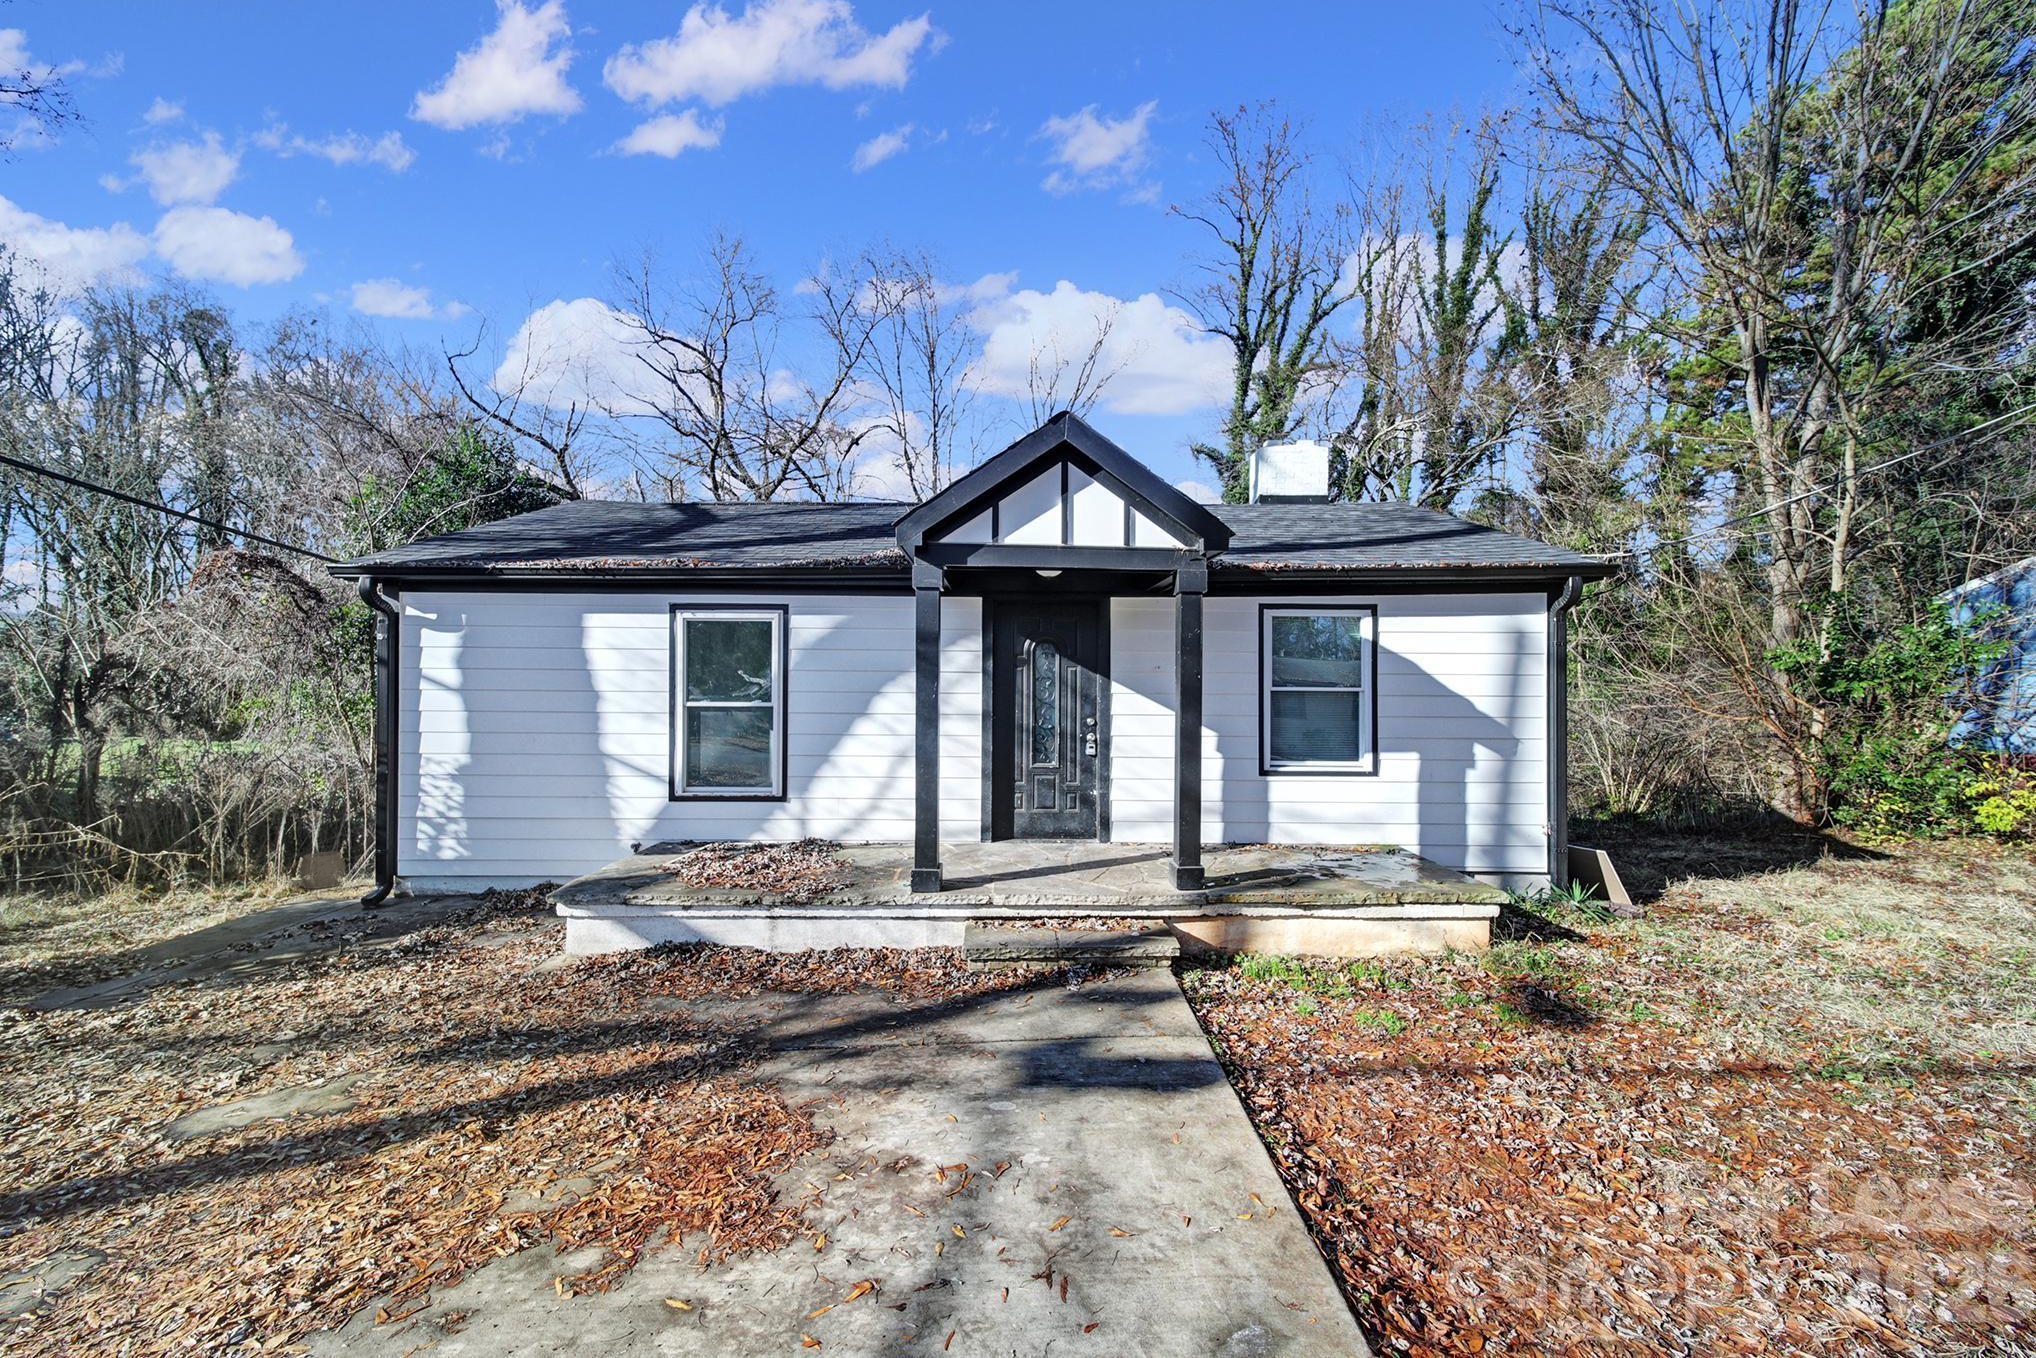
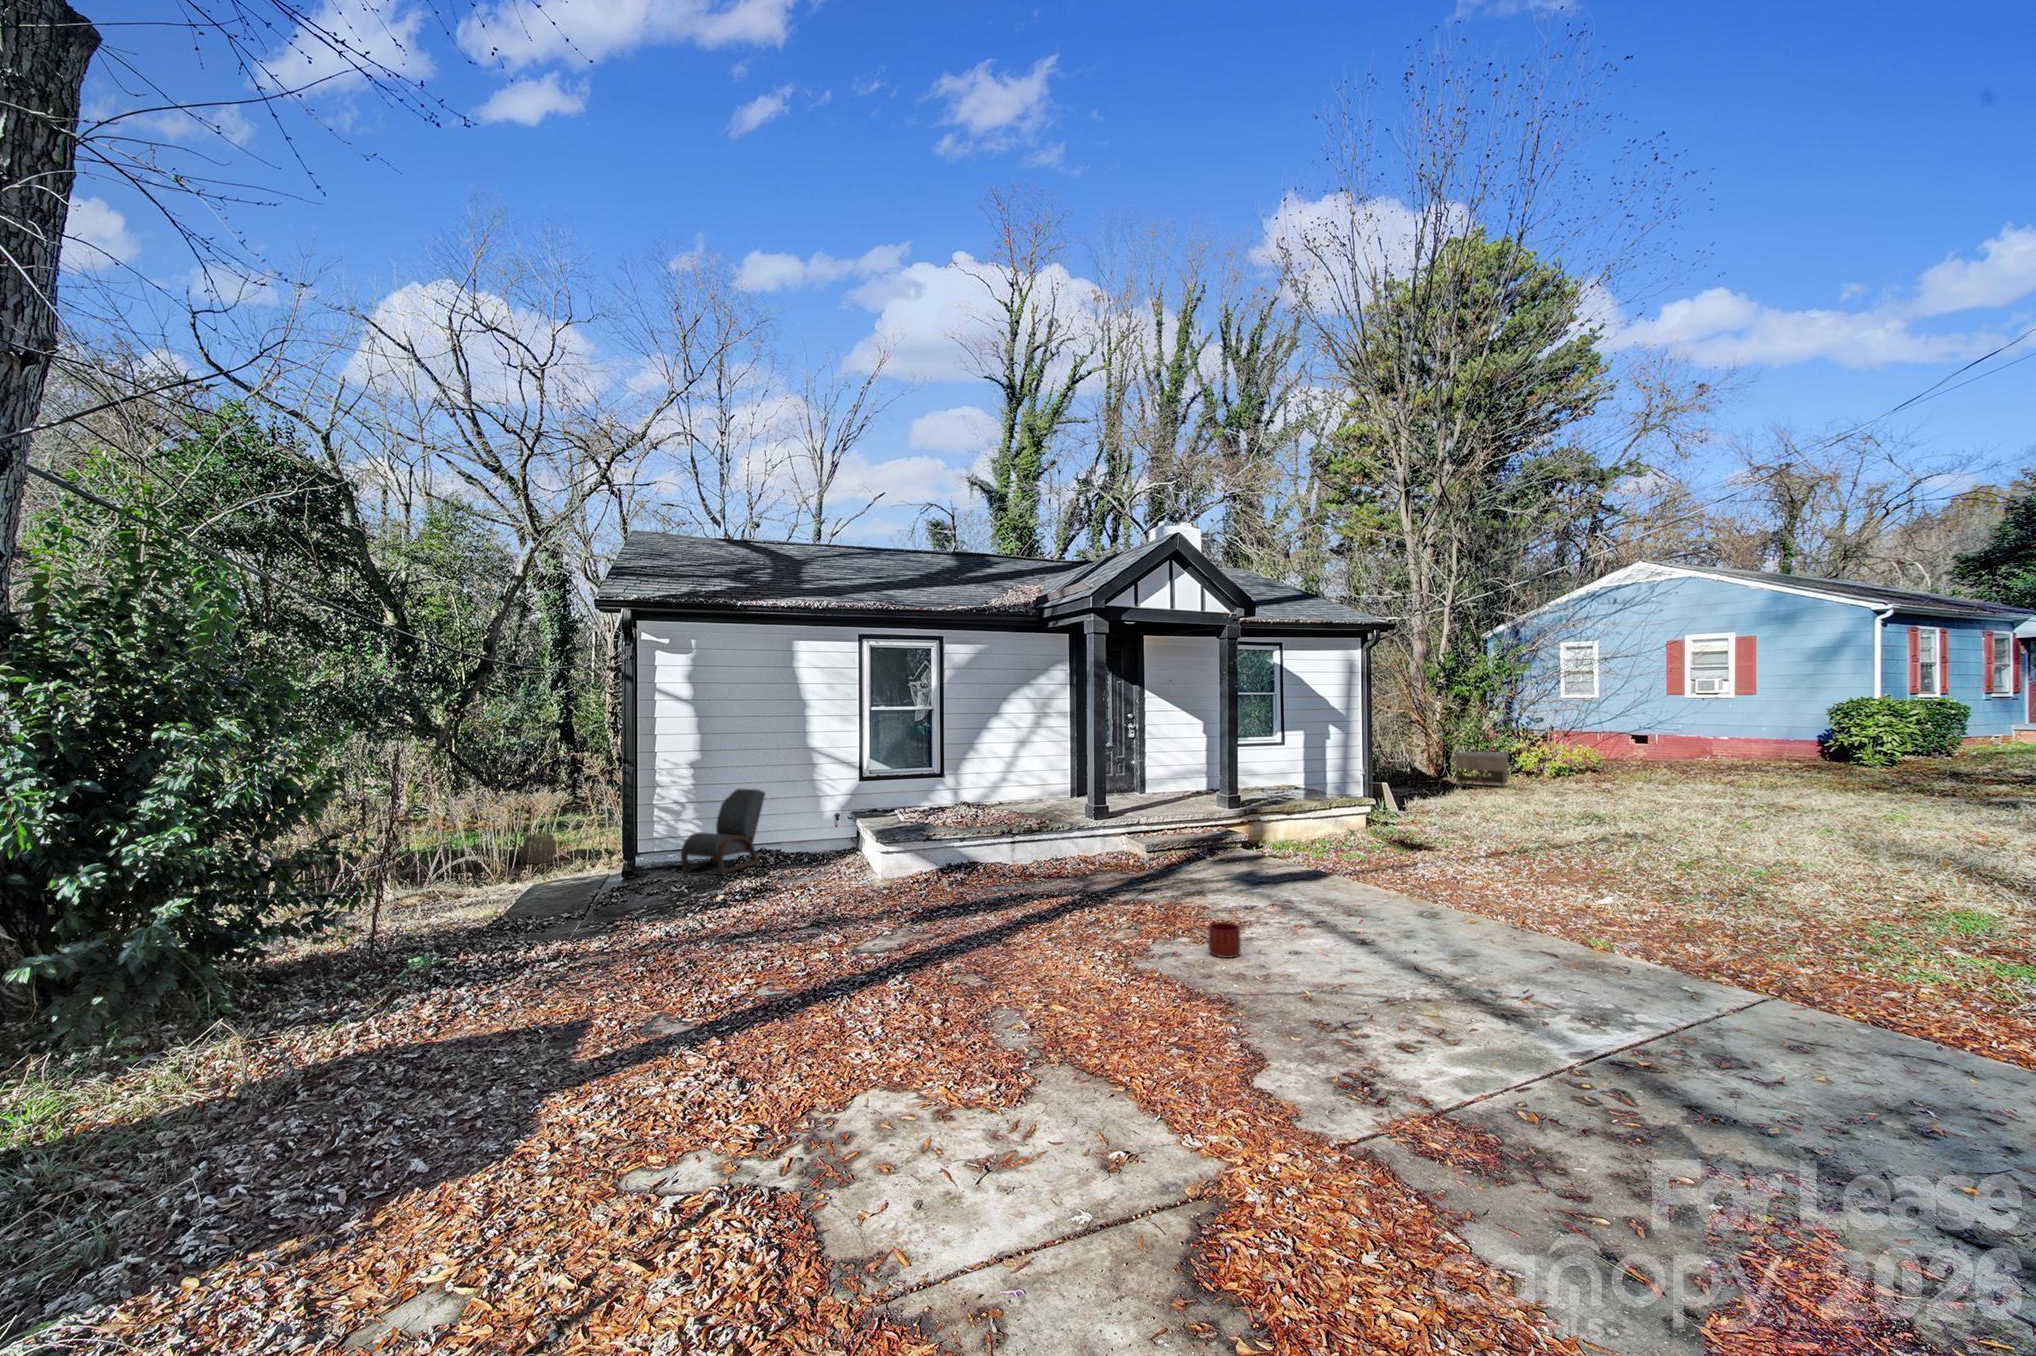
storage bench: none [1818,793,1932,864] -> present [1456,752,1508,785]
lounge chair: none [399,808,524,930] -> present [681,789,765,876]
planter: none [594,1182,671,1282] -> present [1208,922,1241,958]

